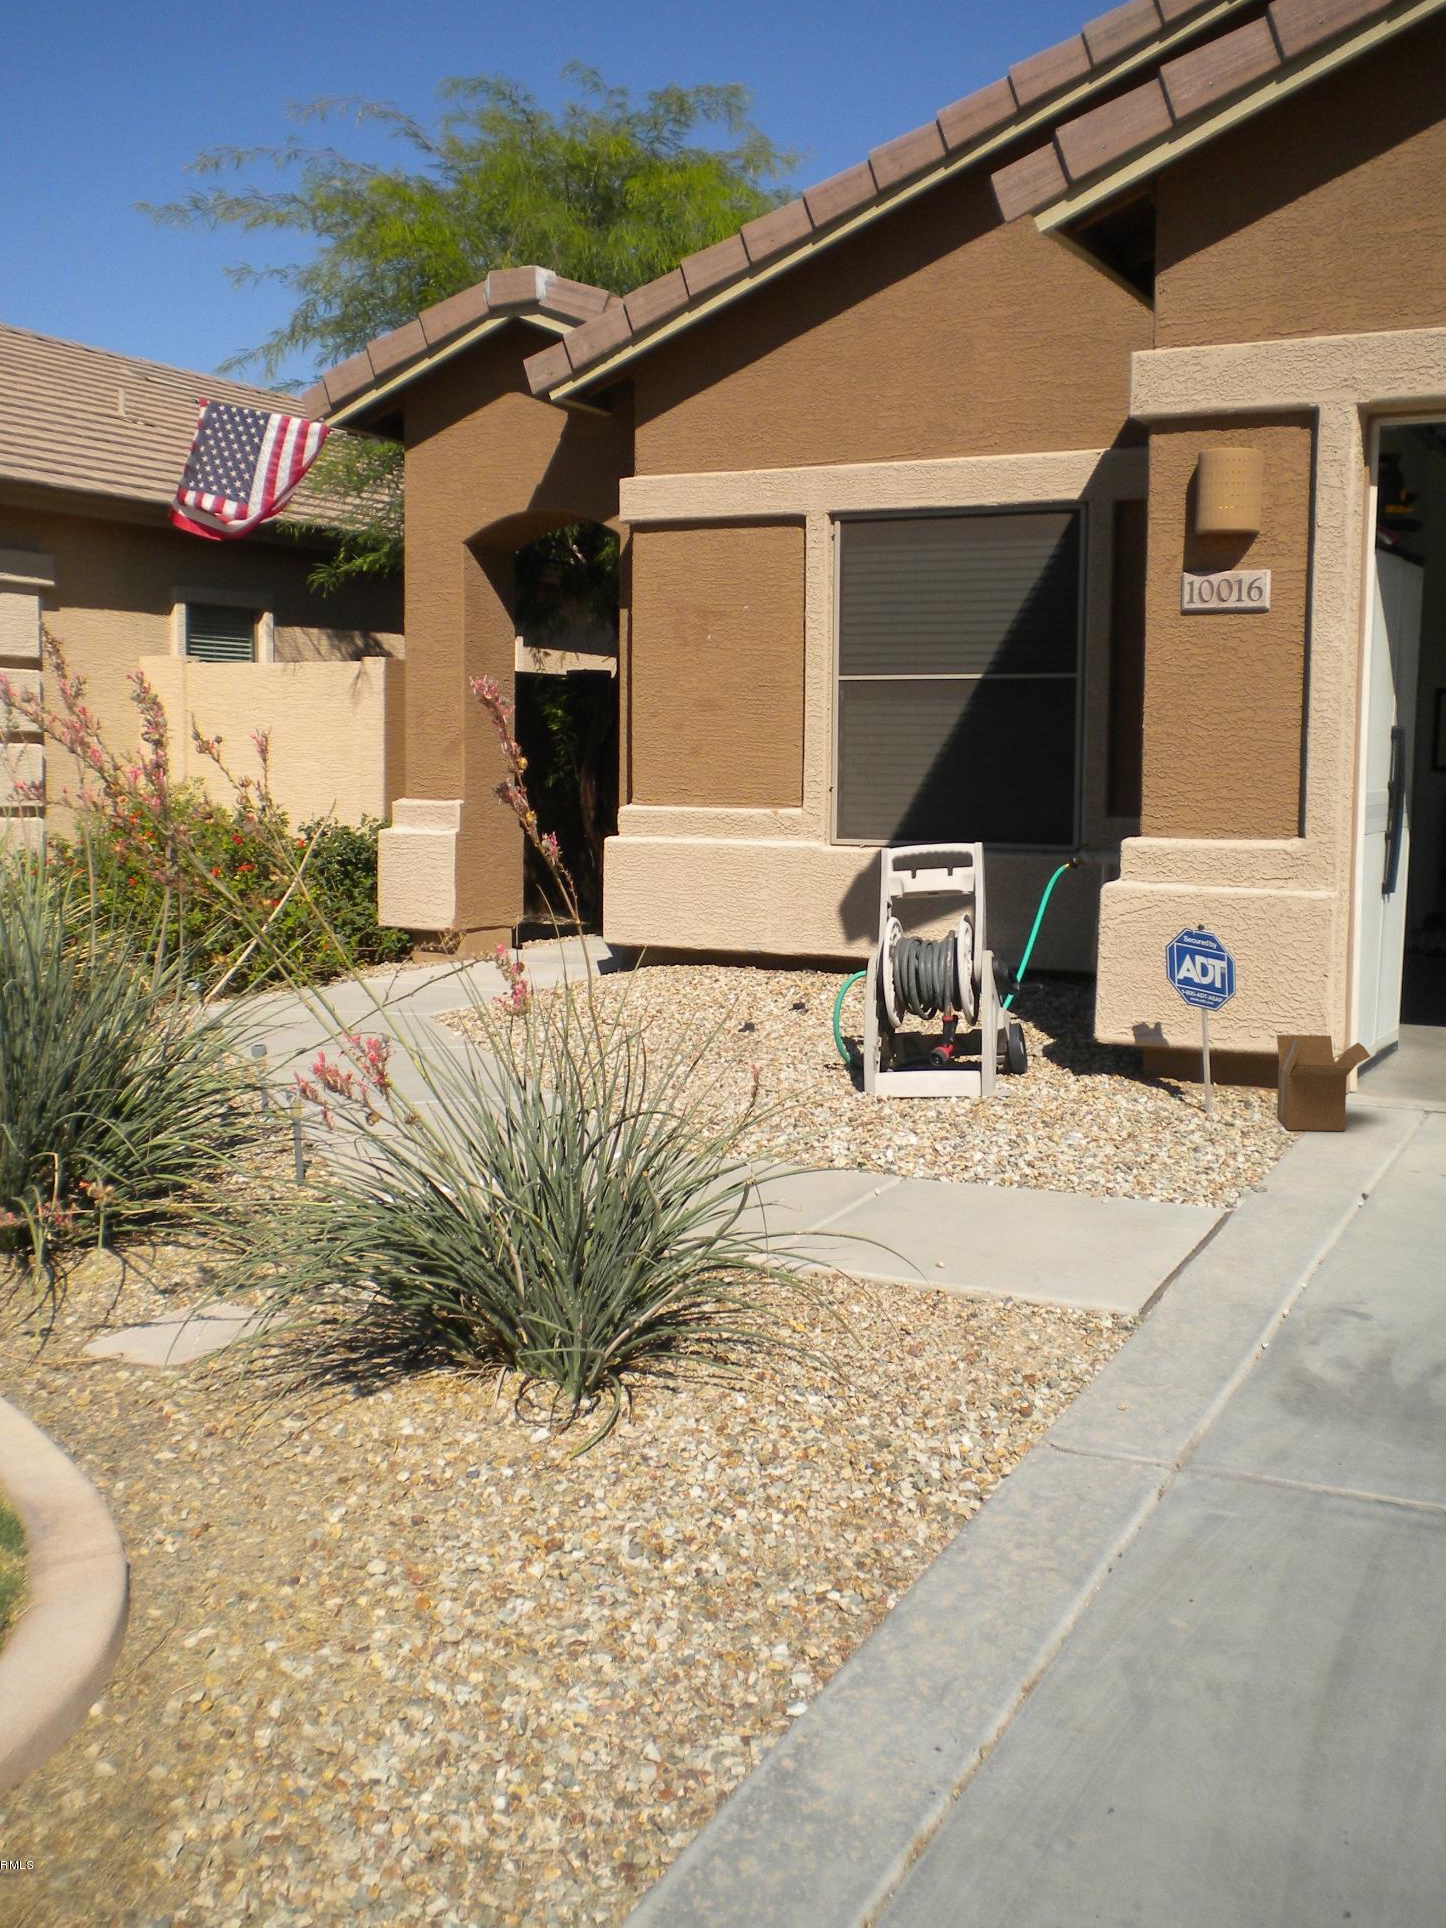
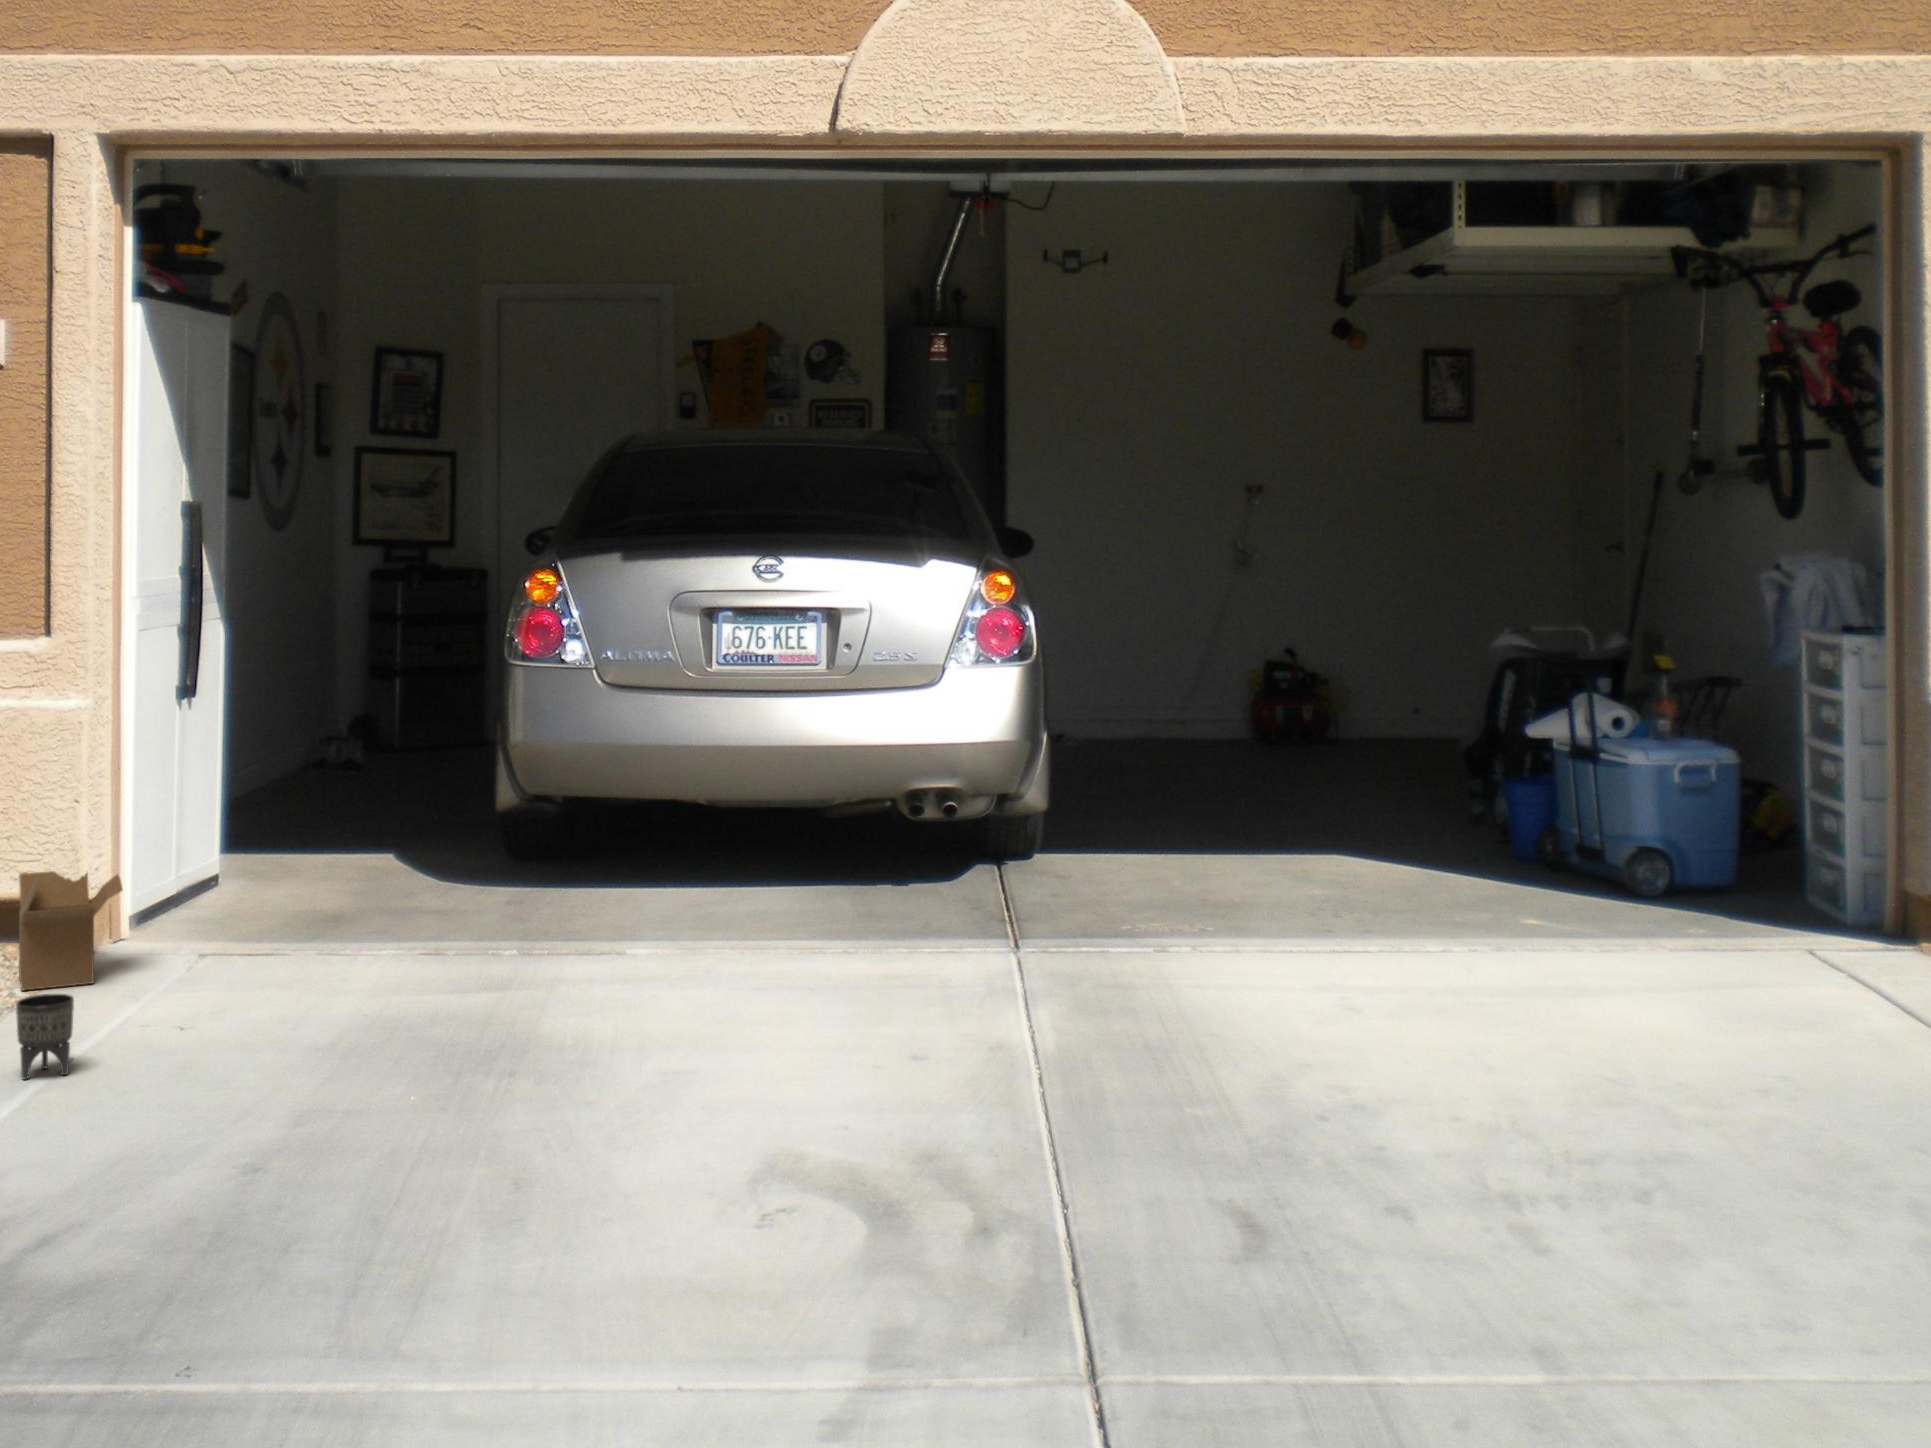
planter: none [1330,1135,1377,1202] -> present [16,994,74,1079]

